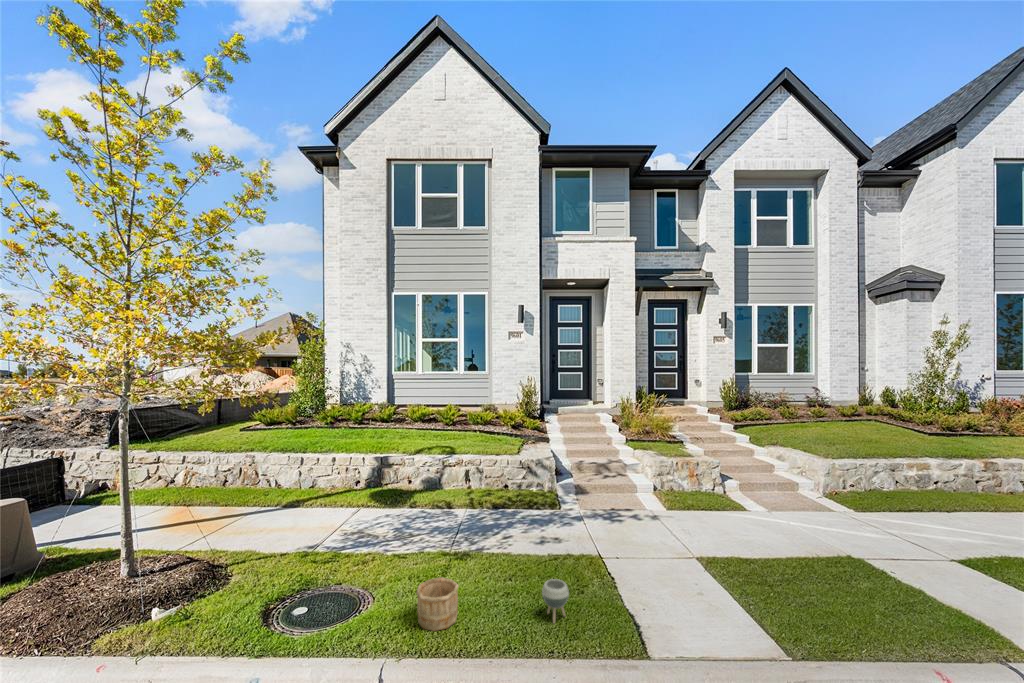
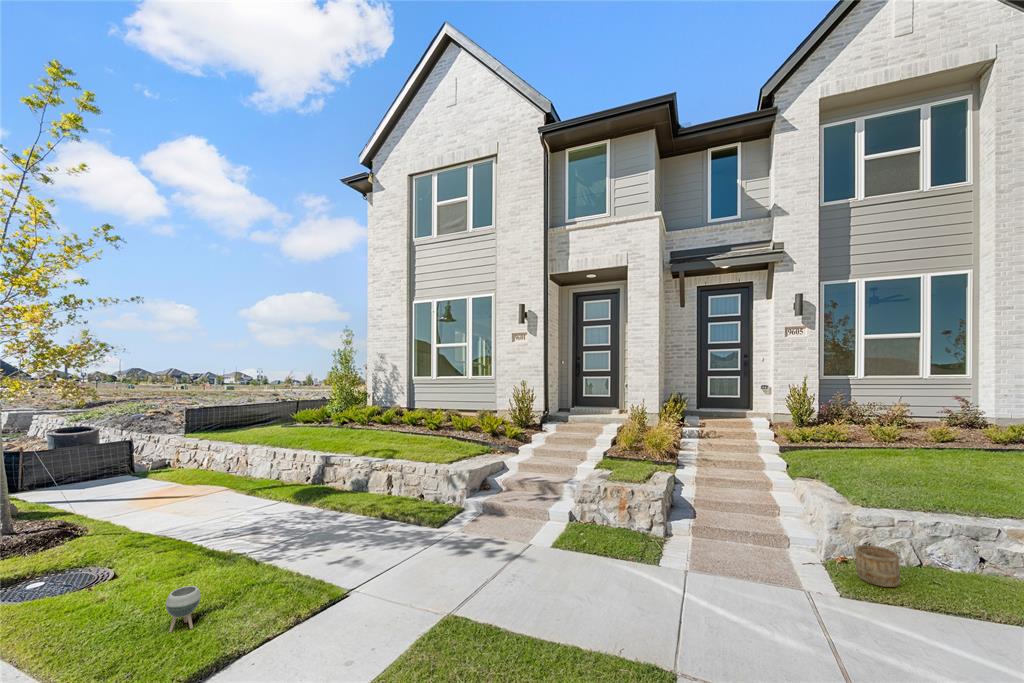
wooden bucket: present [416,577,458,631] -> present [854,545,900,587]

